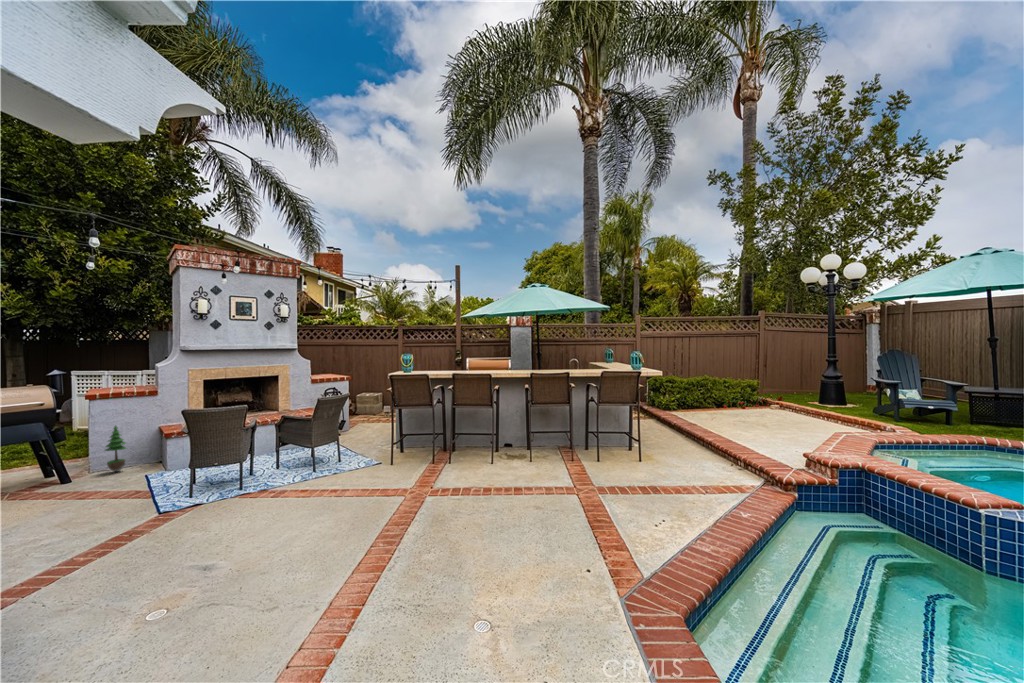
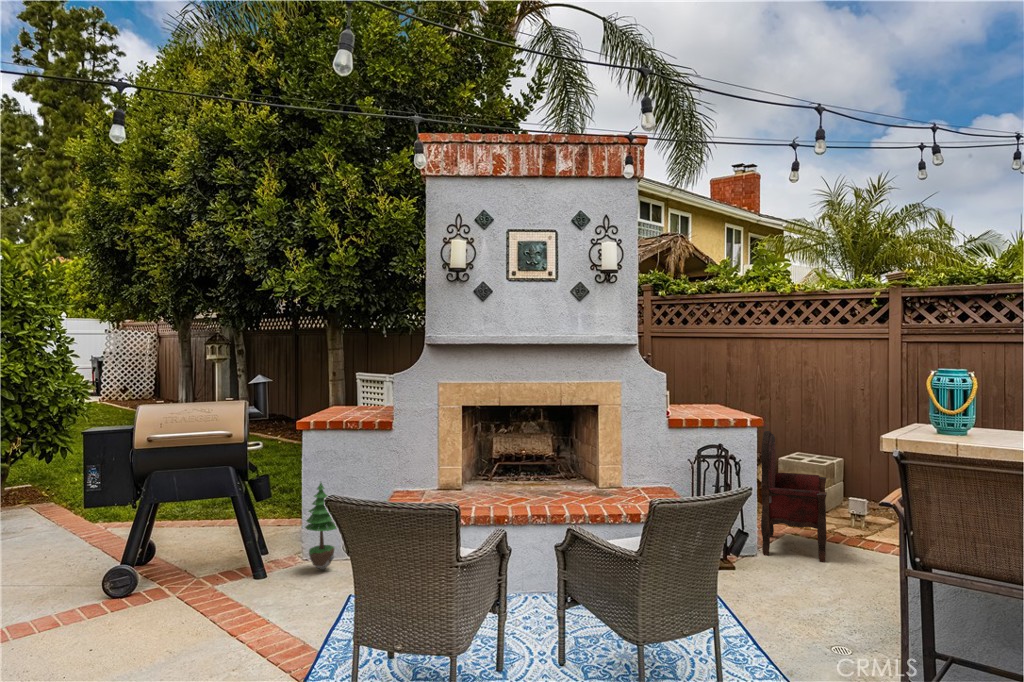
armchair: none [350,383,375,431] -> present [761,431,827,562]

